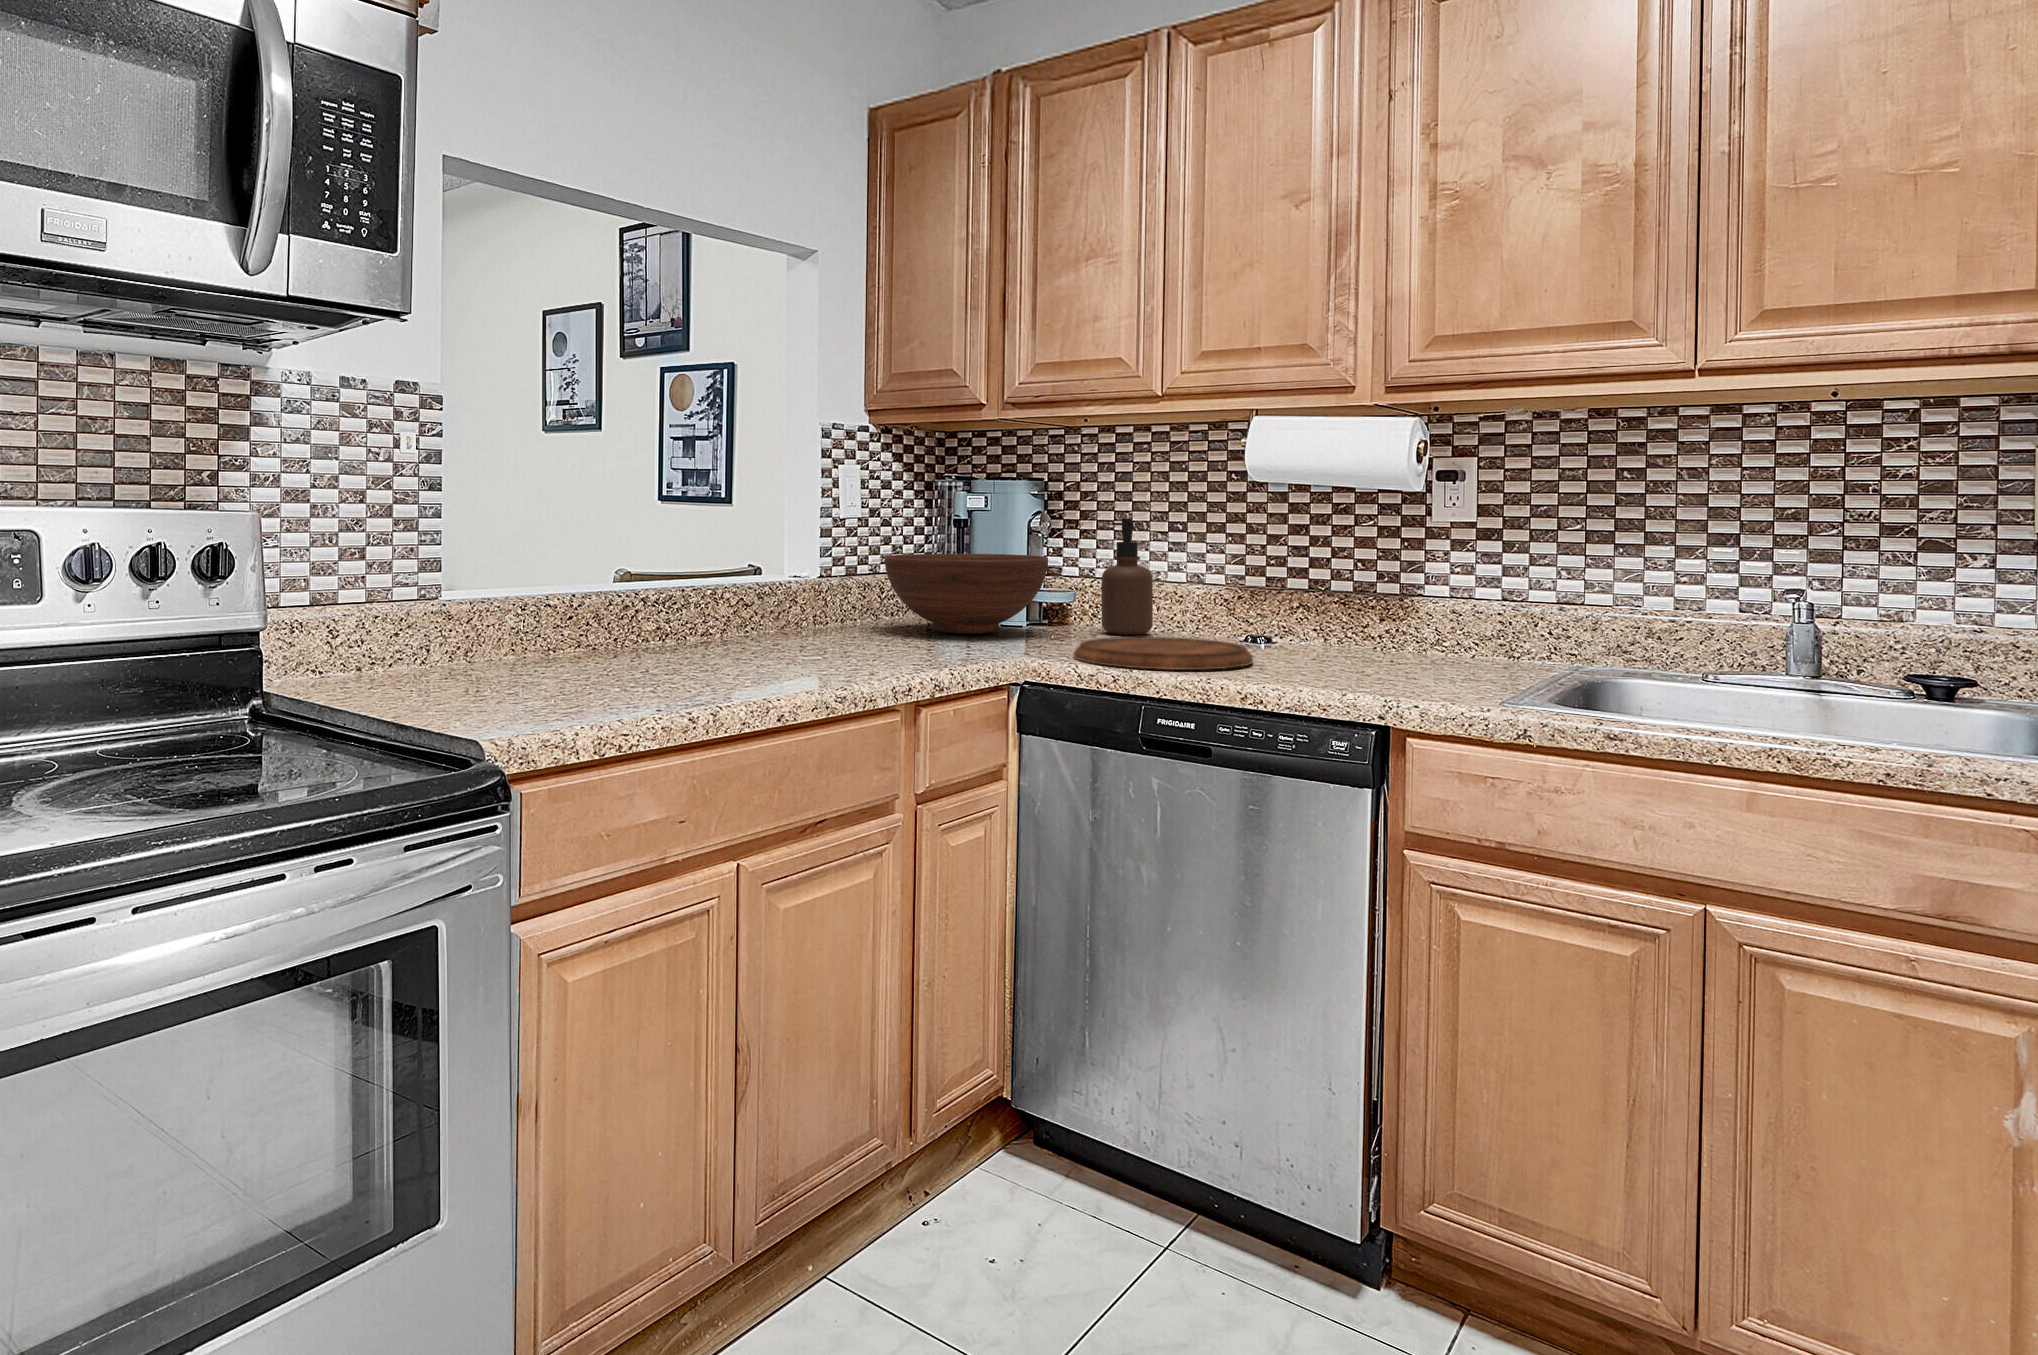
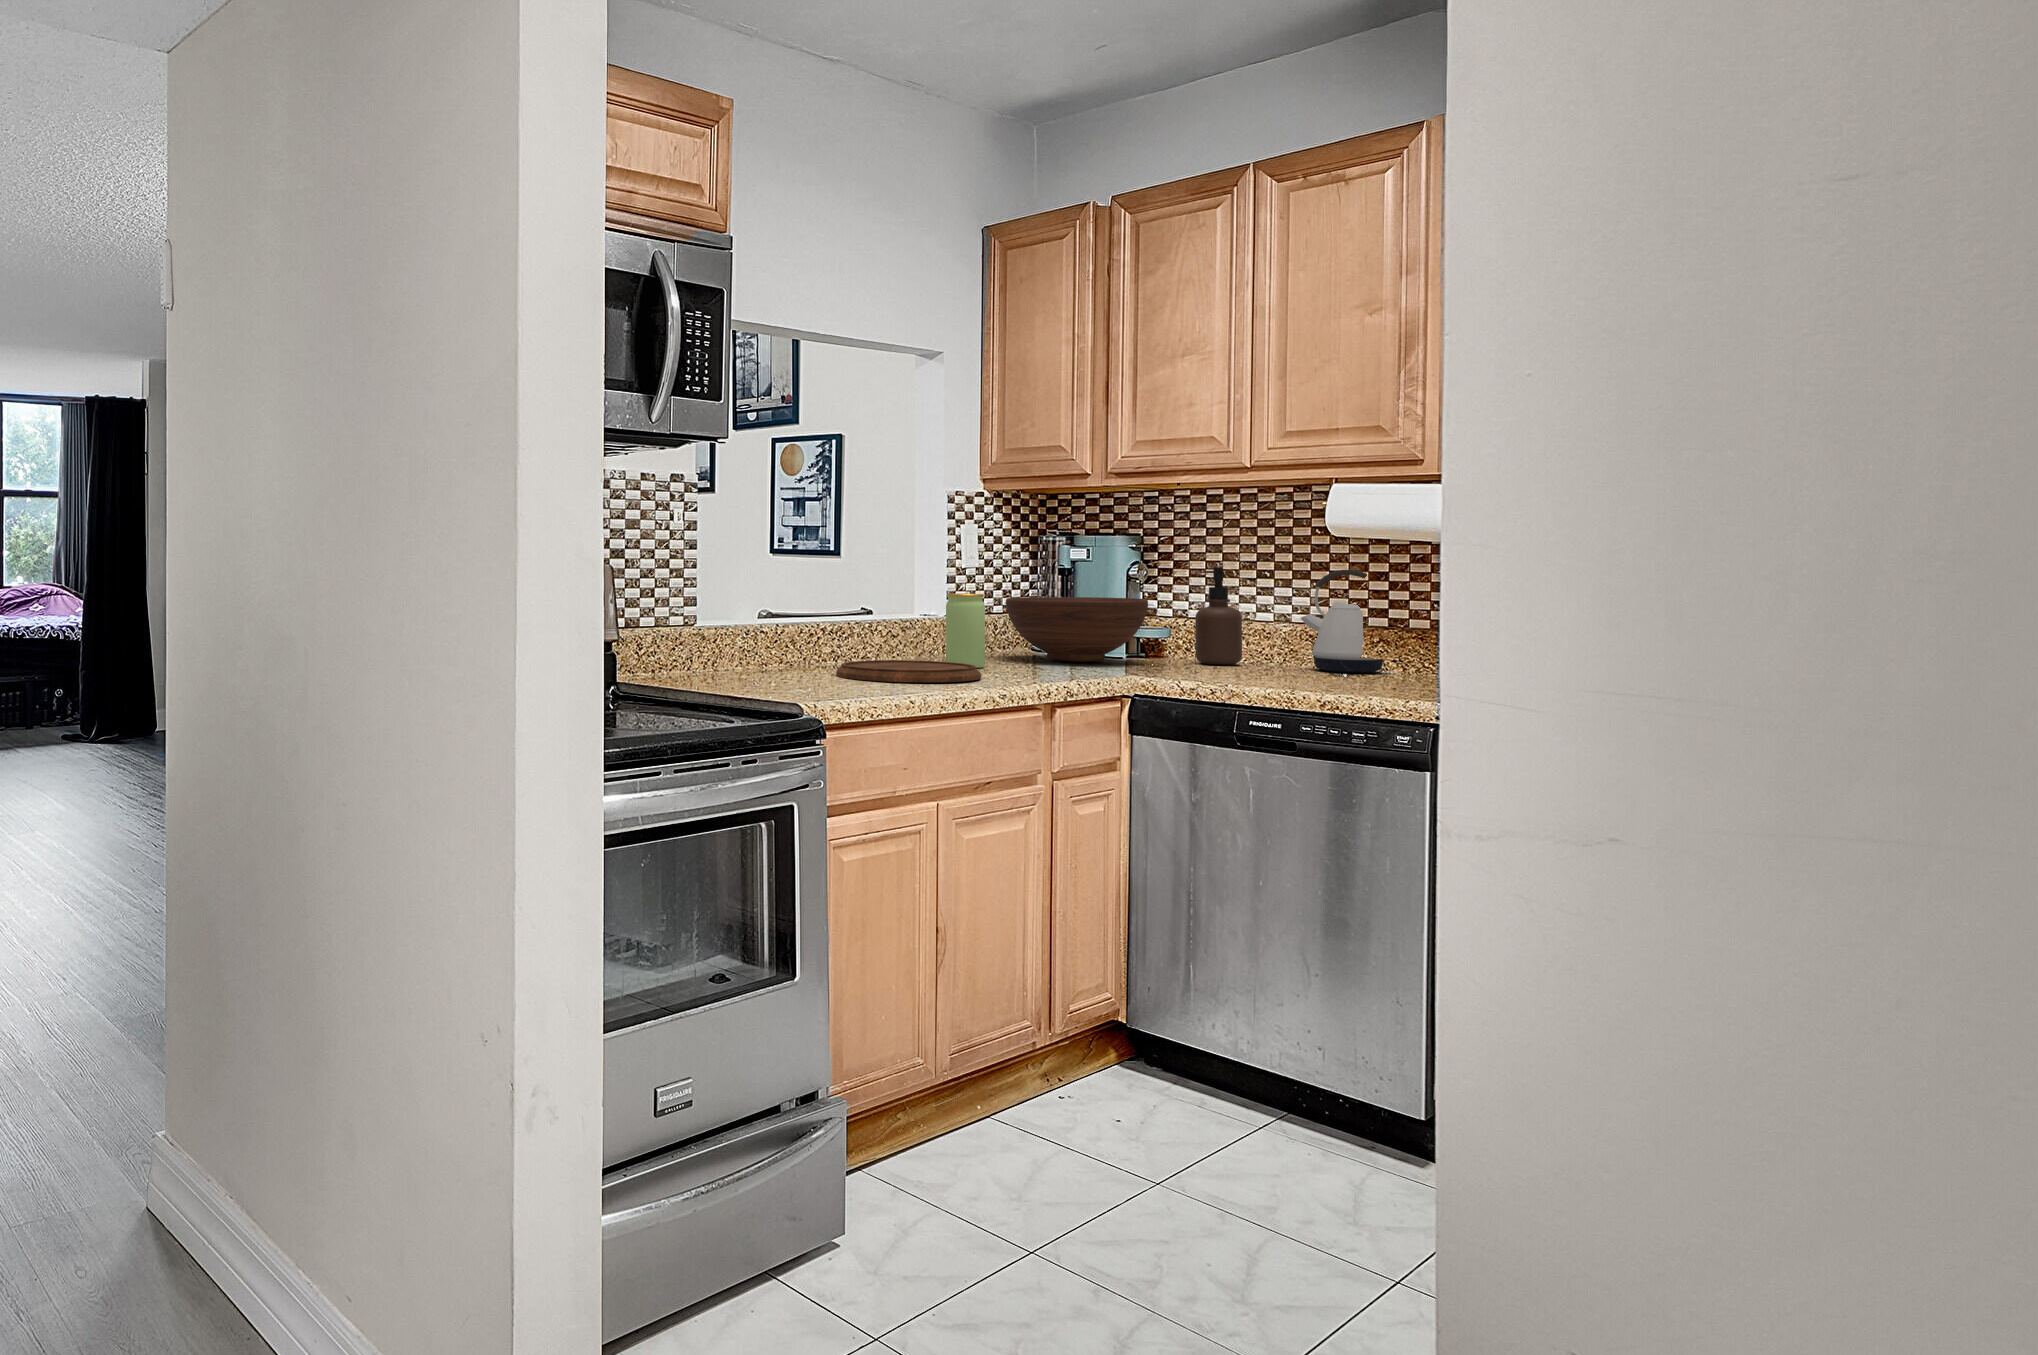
kettle: none [1216,521,1315,644] -> present [1301,569,1383,673]
jar: none [801,552,849,647] -> present [946,594,985,668]
cutting board: present [1073,637,1253,670] -> present [836,660,981,682]

